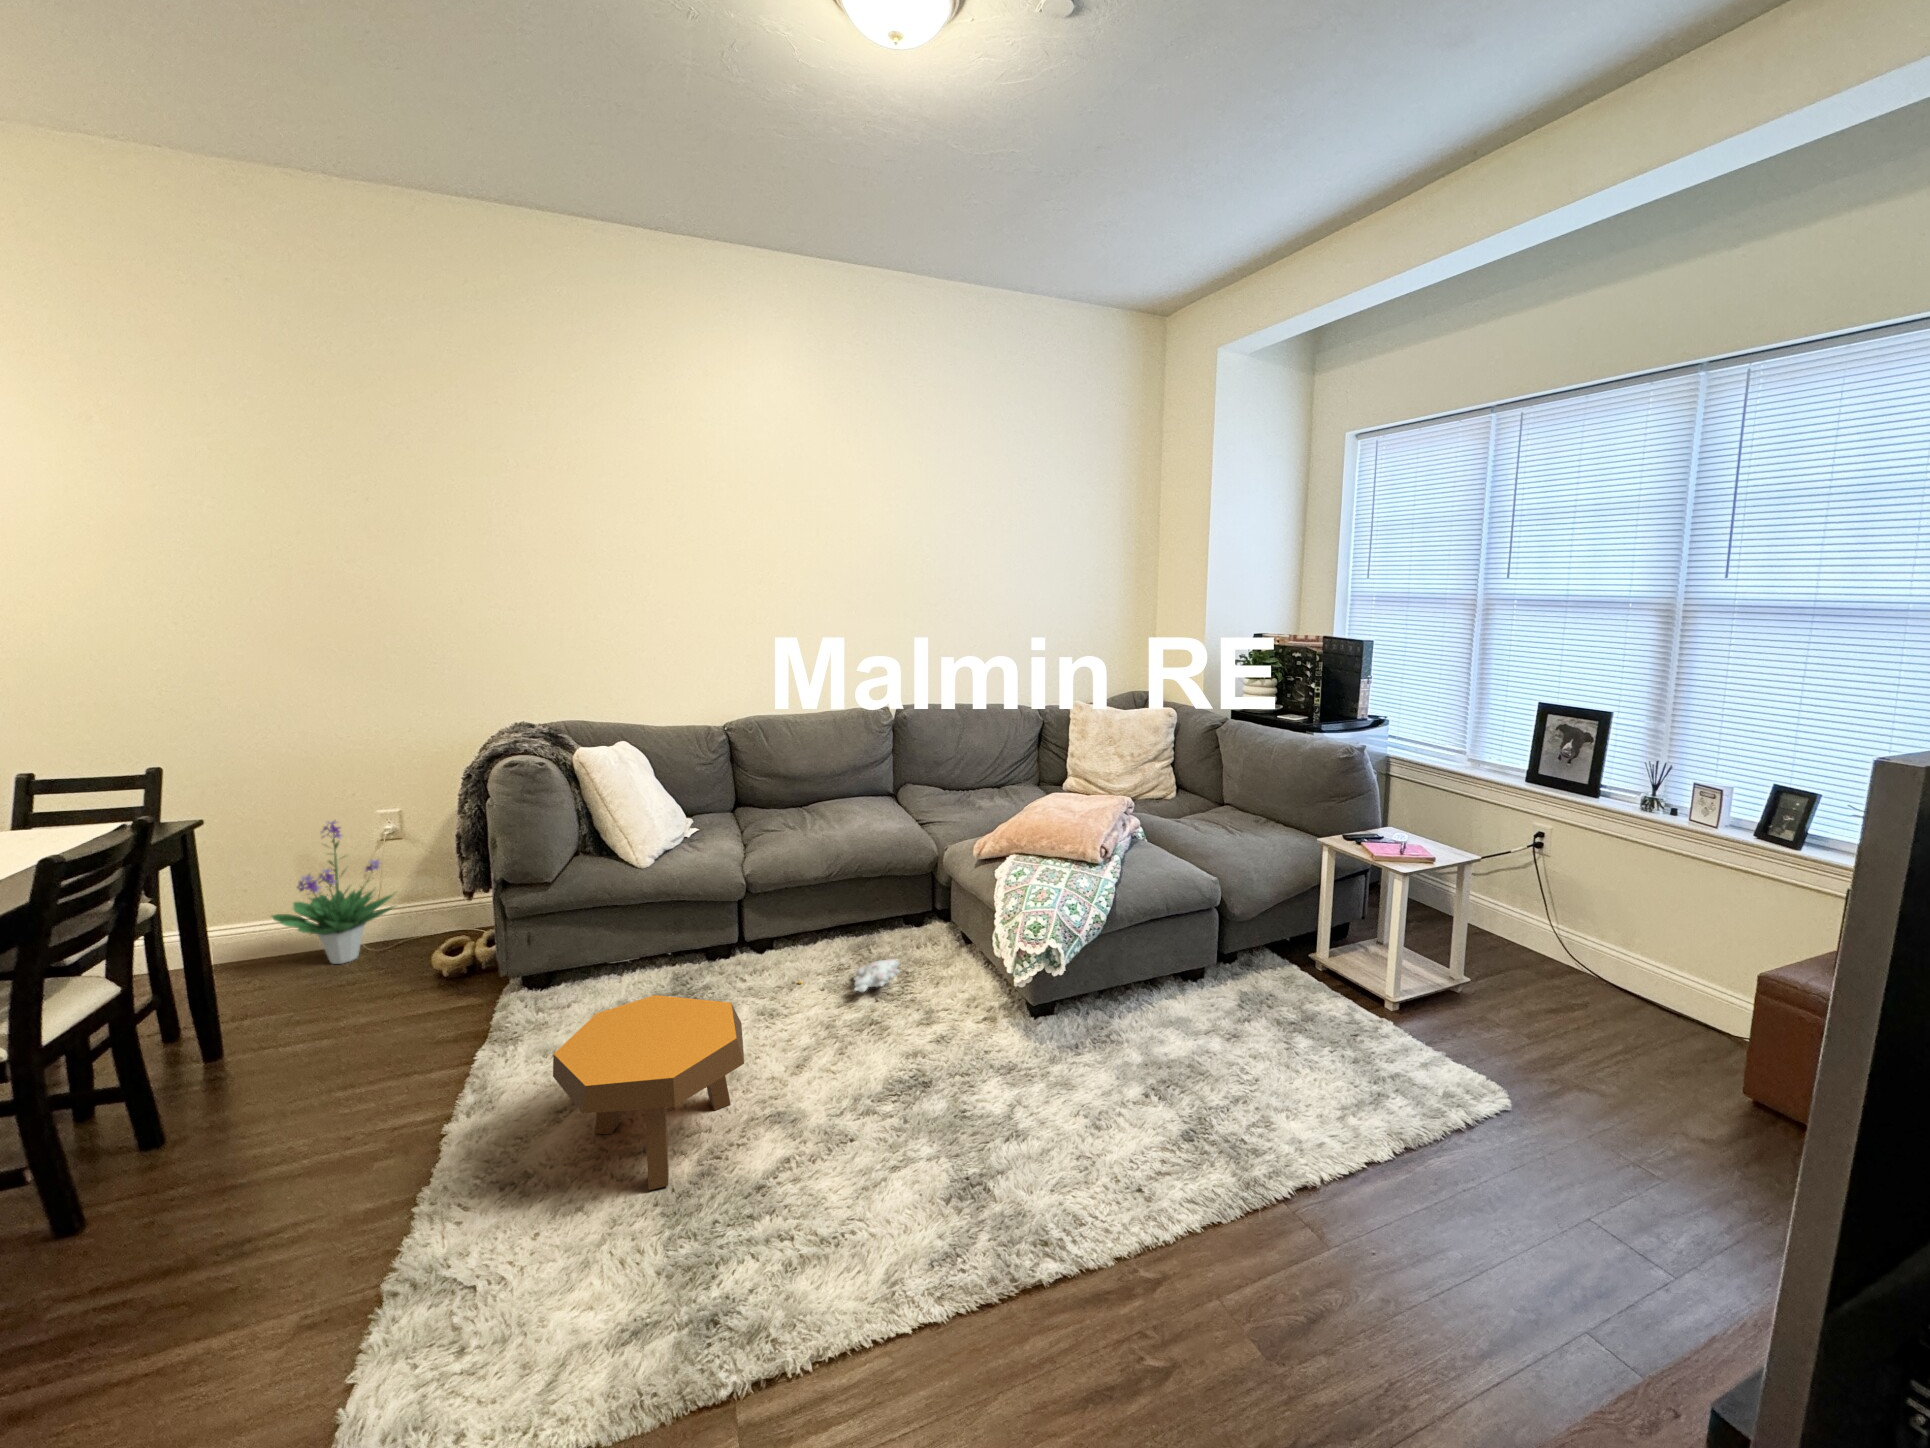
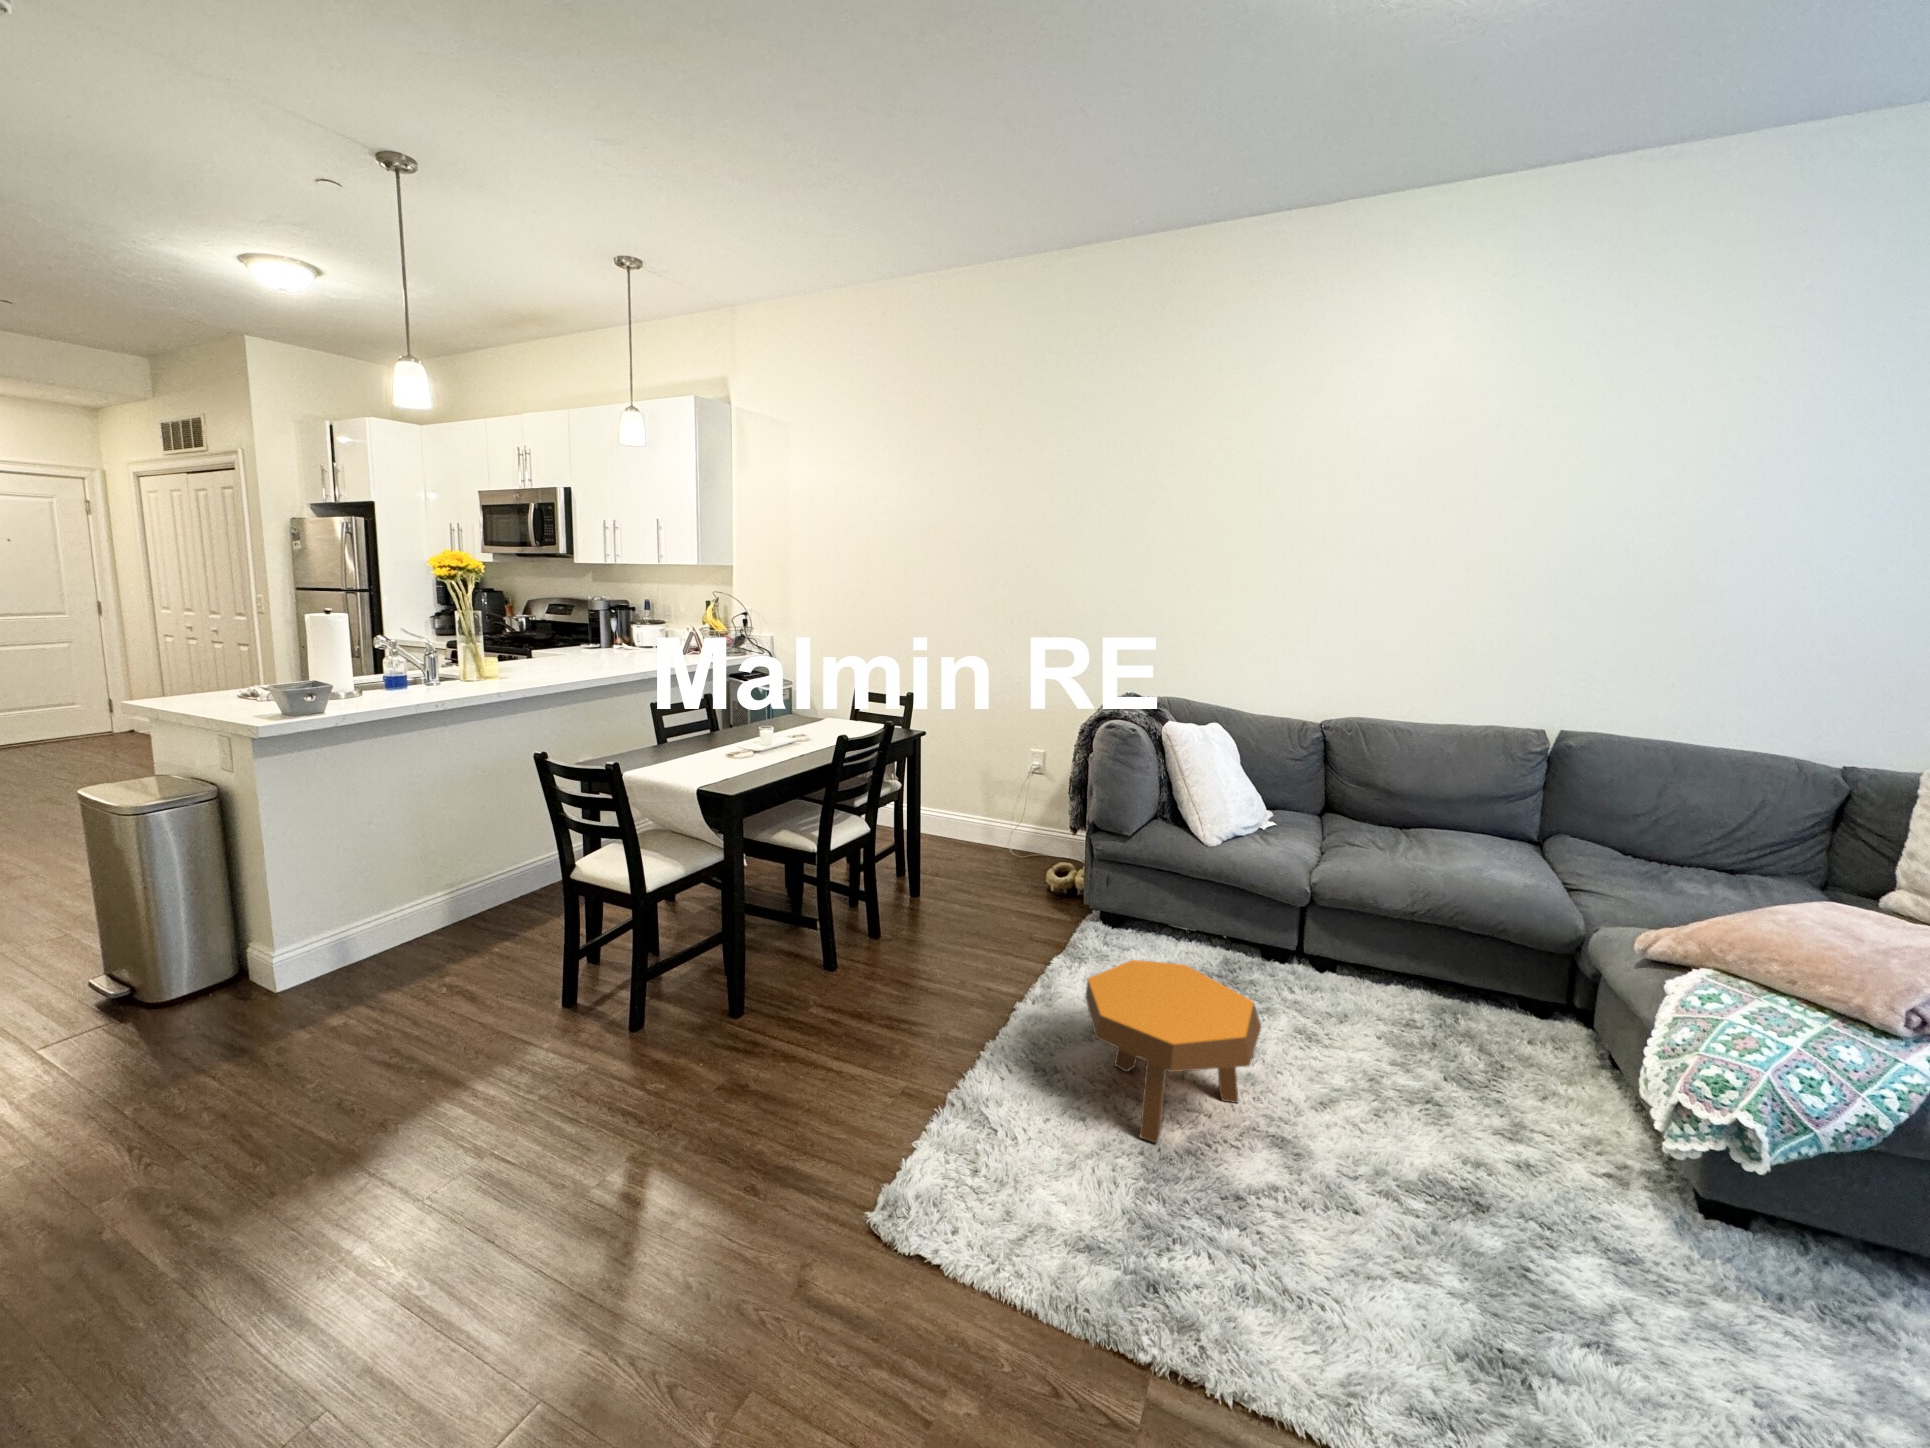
potted plant: present [272,821,395,964] -> none [959,748,1035,858]
plush toy: present [798,959,900,992] -> none [1352,1017,1490,1065]

